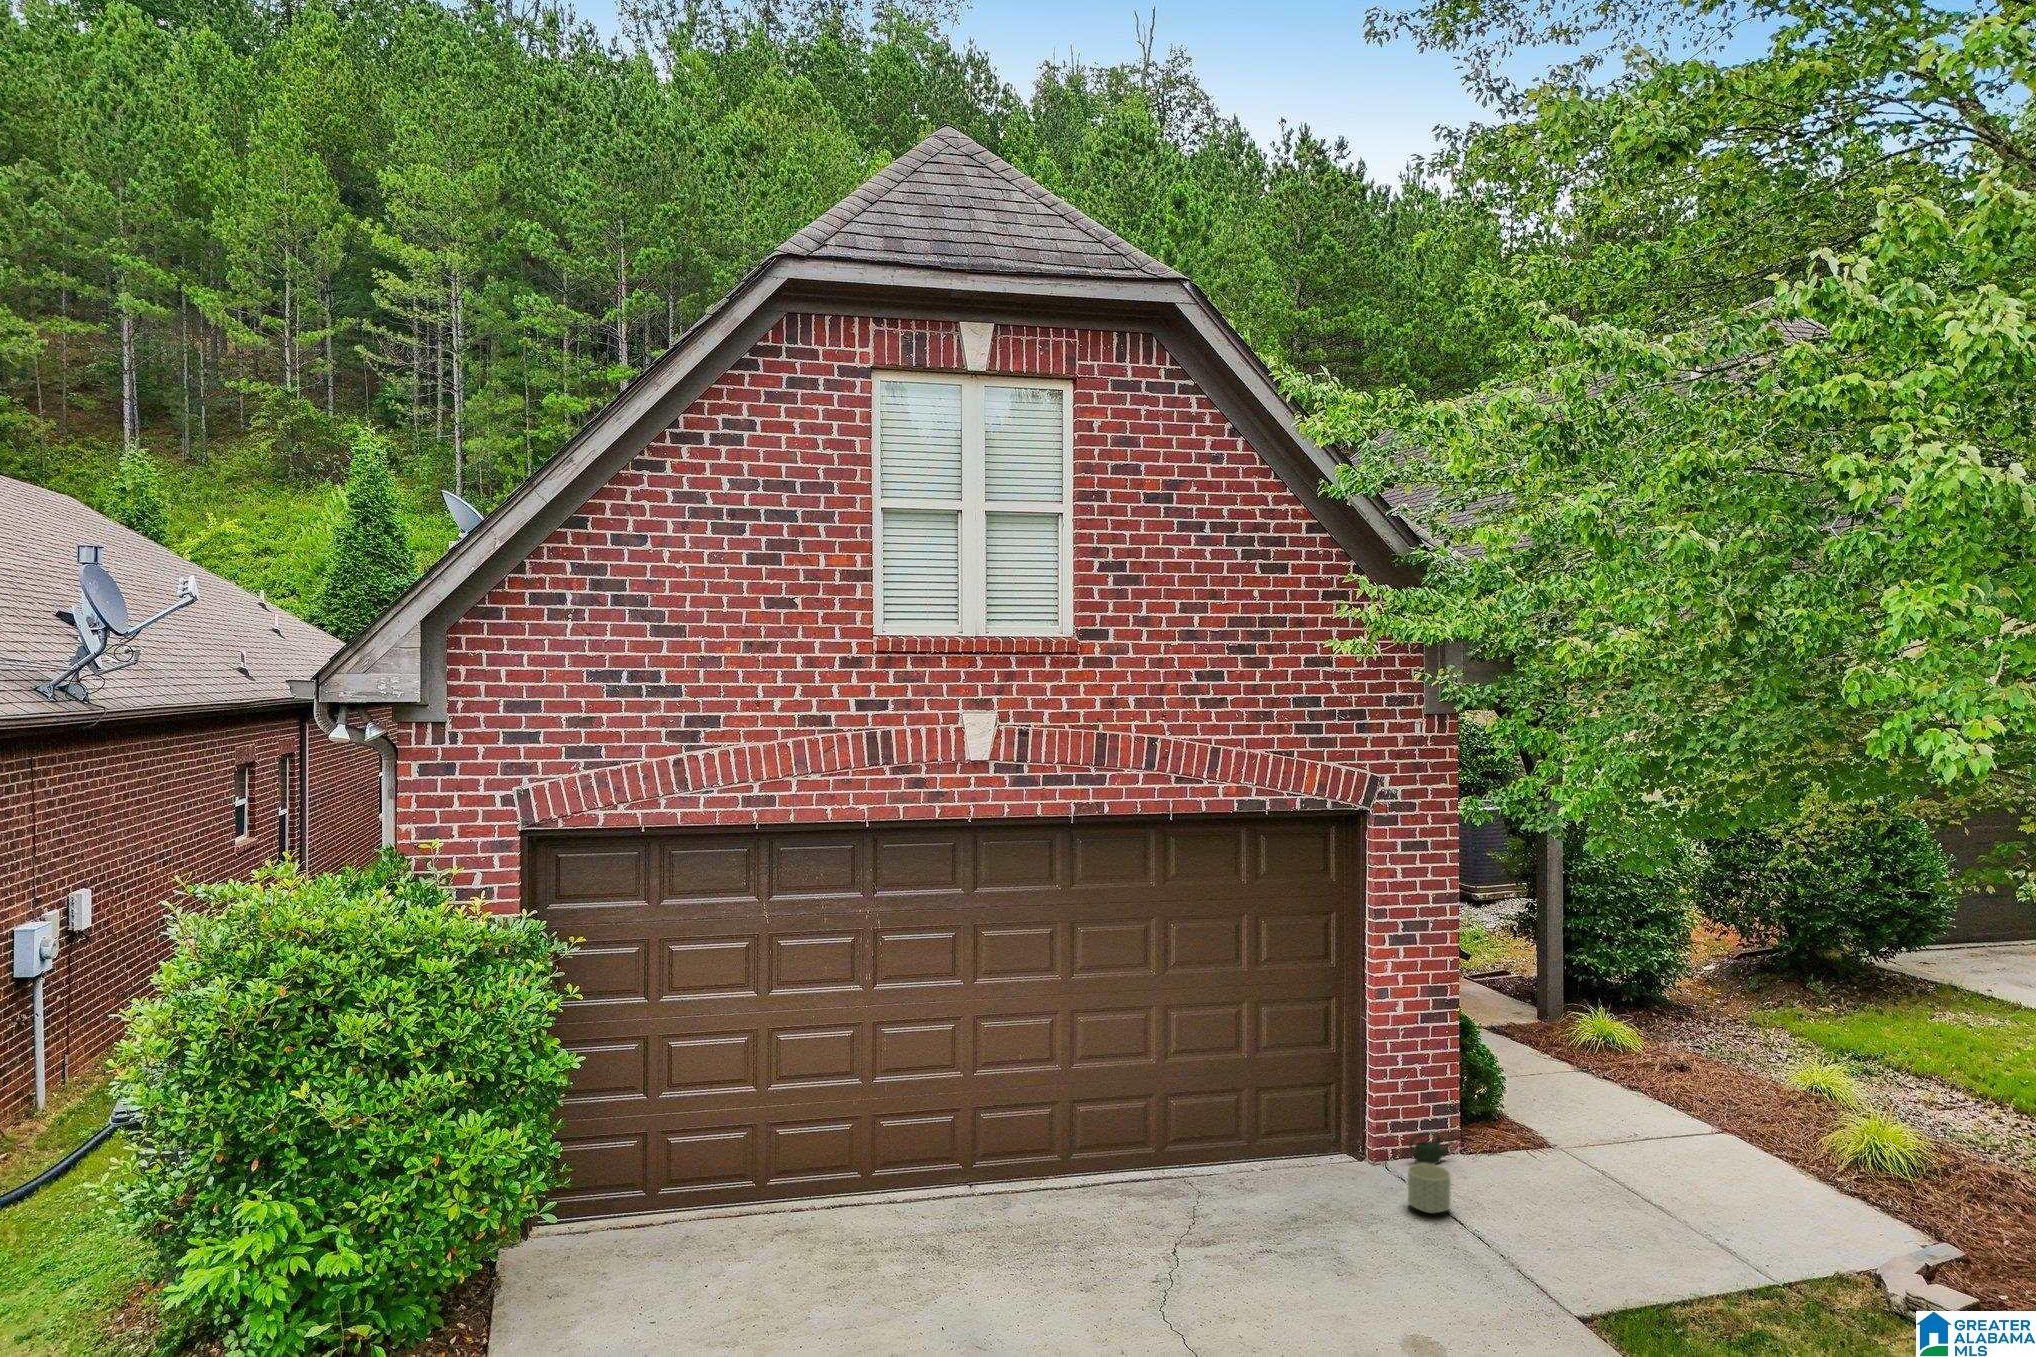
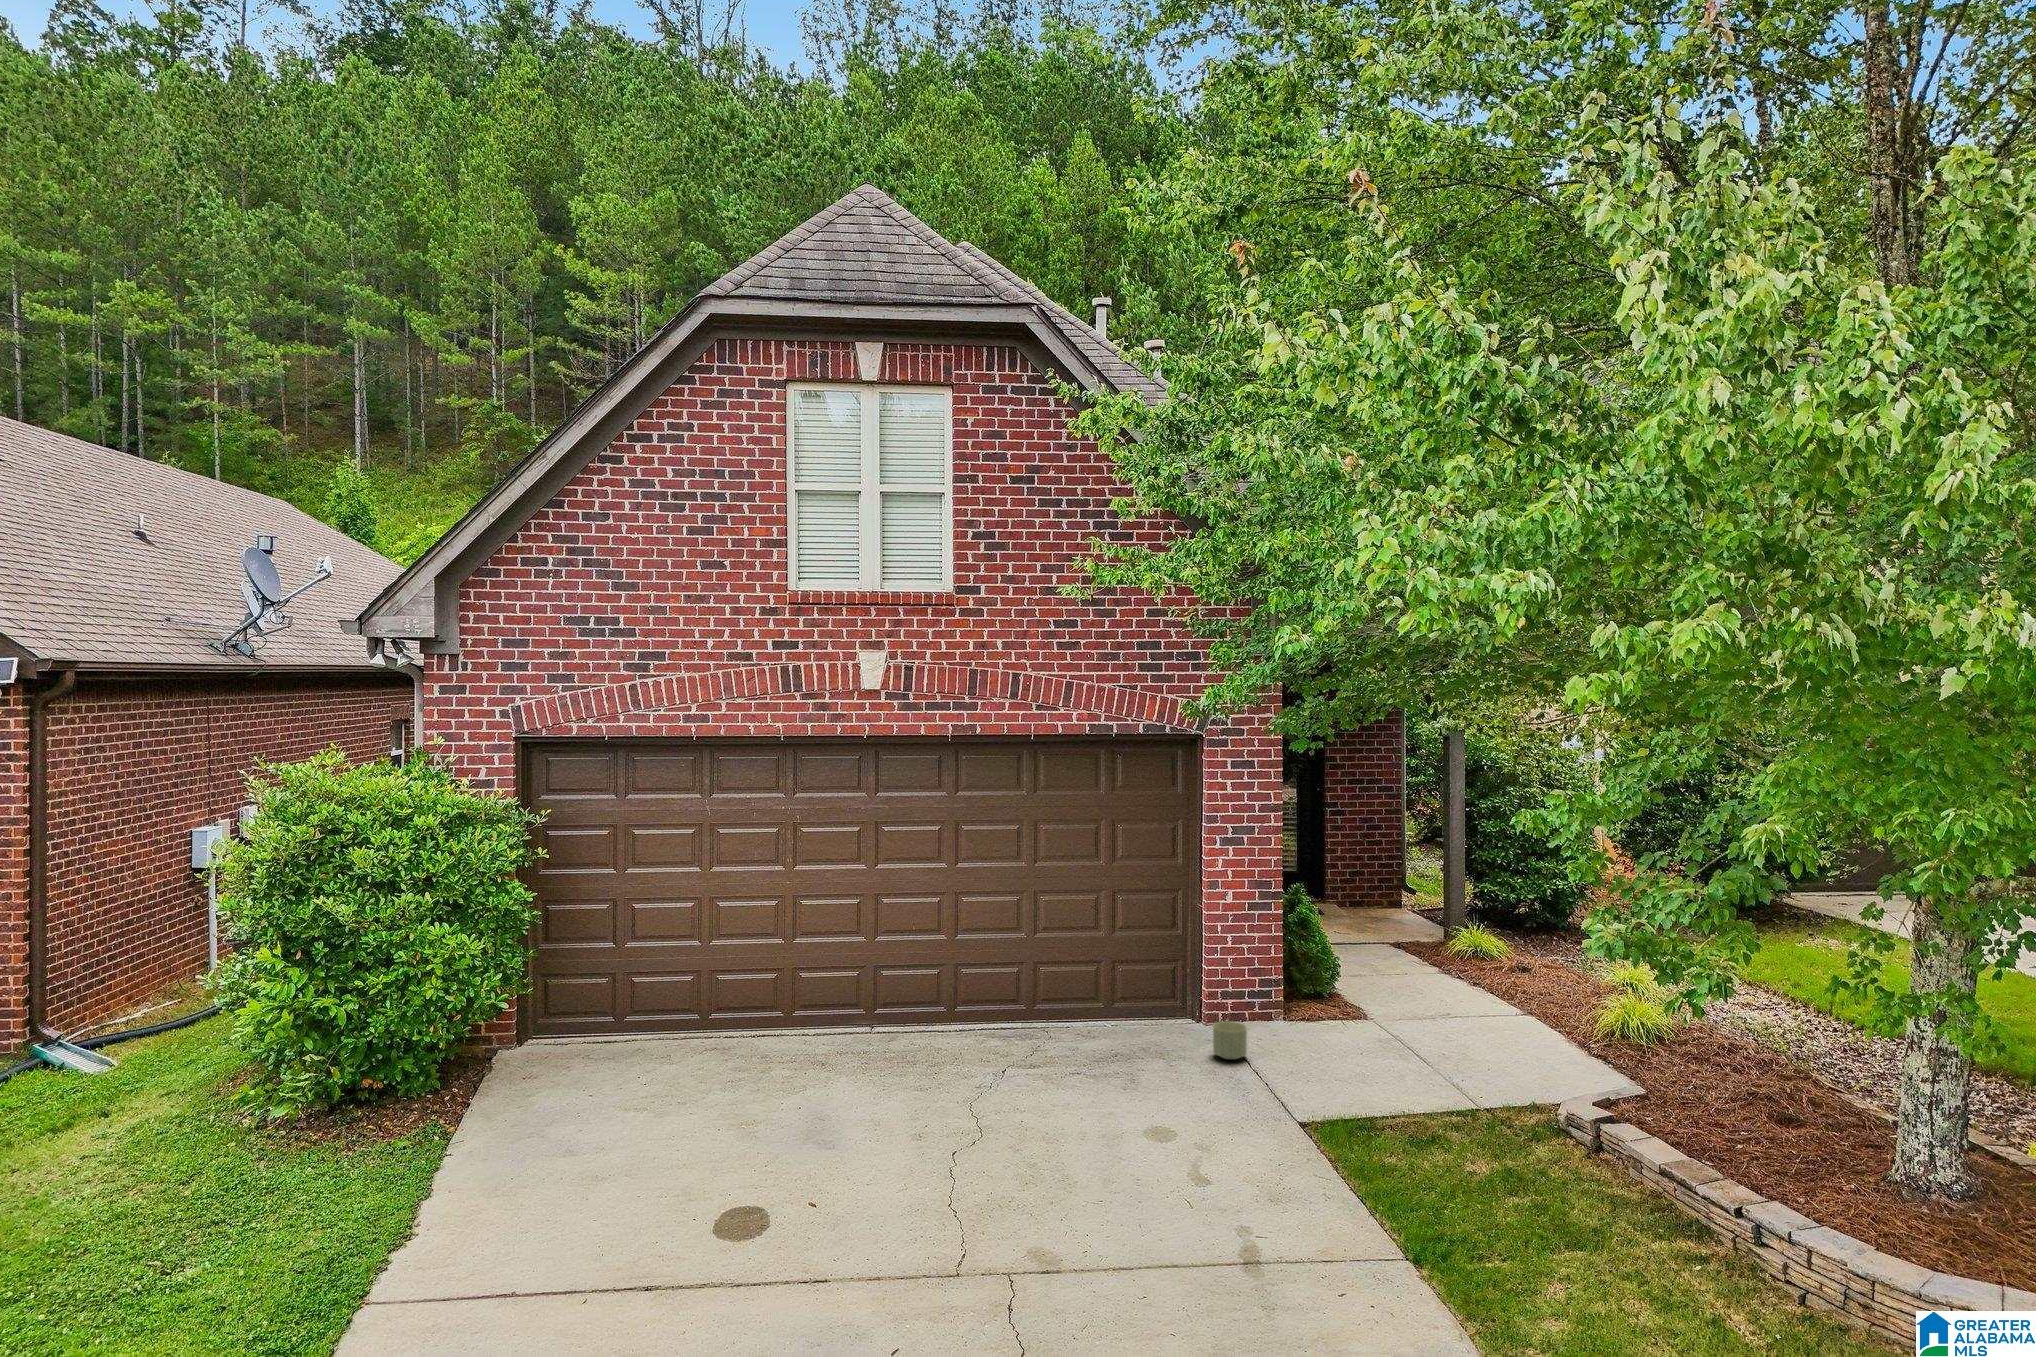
watering can: present [1409,1132,1455,1164] -> none [1236,1002,1277,1029]

